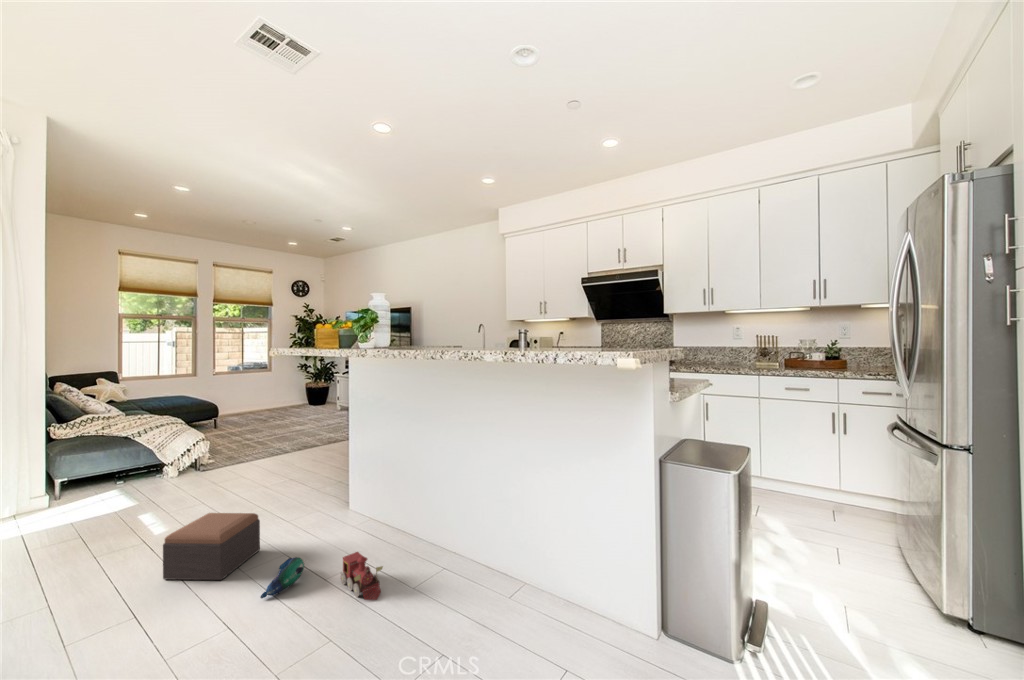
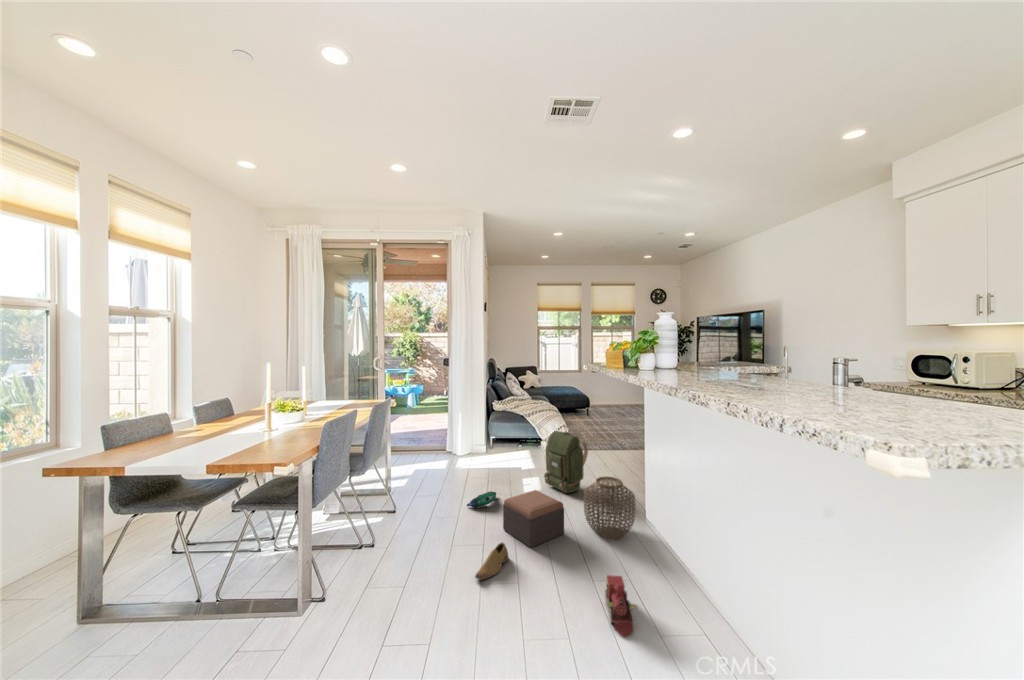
backpack: none [199,437,263,512] -> present [544,431,588,493]
woven basket: none [282,469,343,537] -> present [584,477,635,539]
plush toy: present [261,557,304,598] -> present [467,491,496,508]
shoe: none [153,586,195,644] -> present [475,543,508,580]

